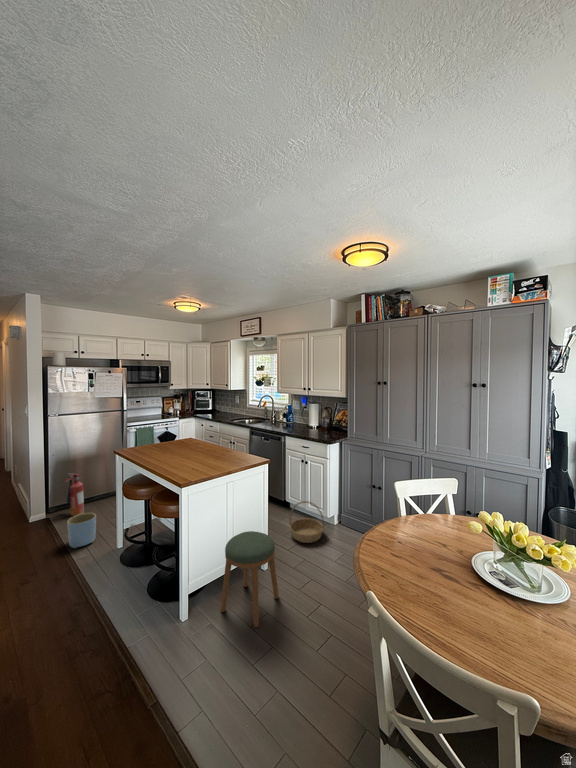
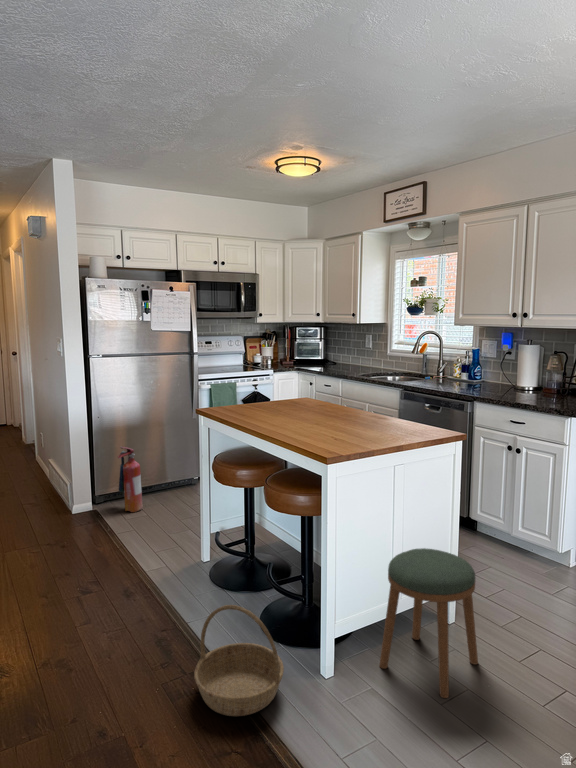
basket: present [289,501,324,543] -> present [194,605,284,716]
planter: present [67,513,96,548] -> none [129,505,167,554]

